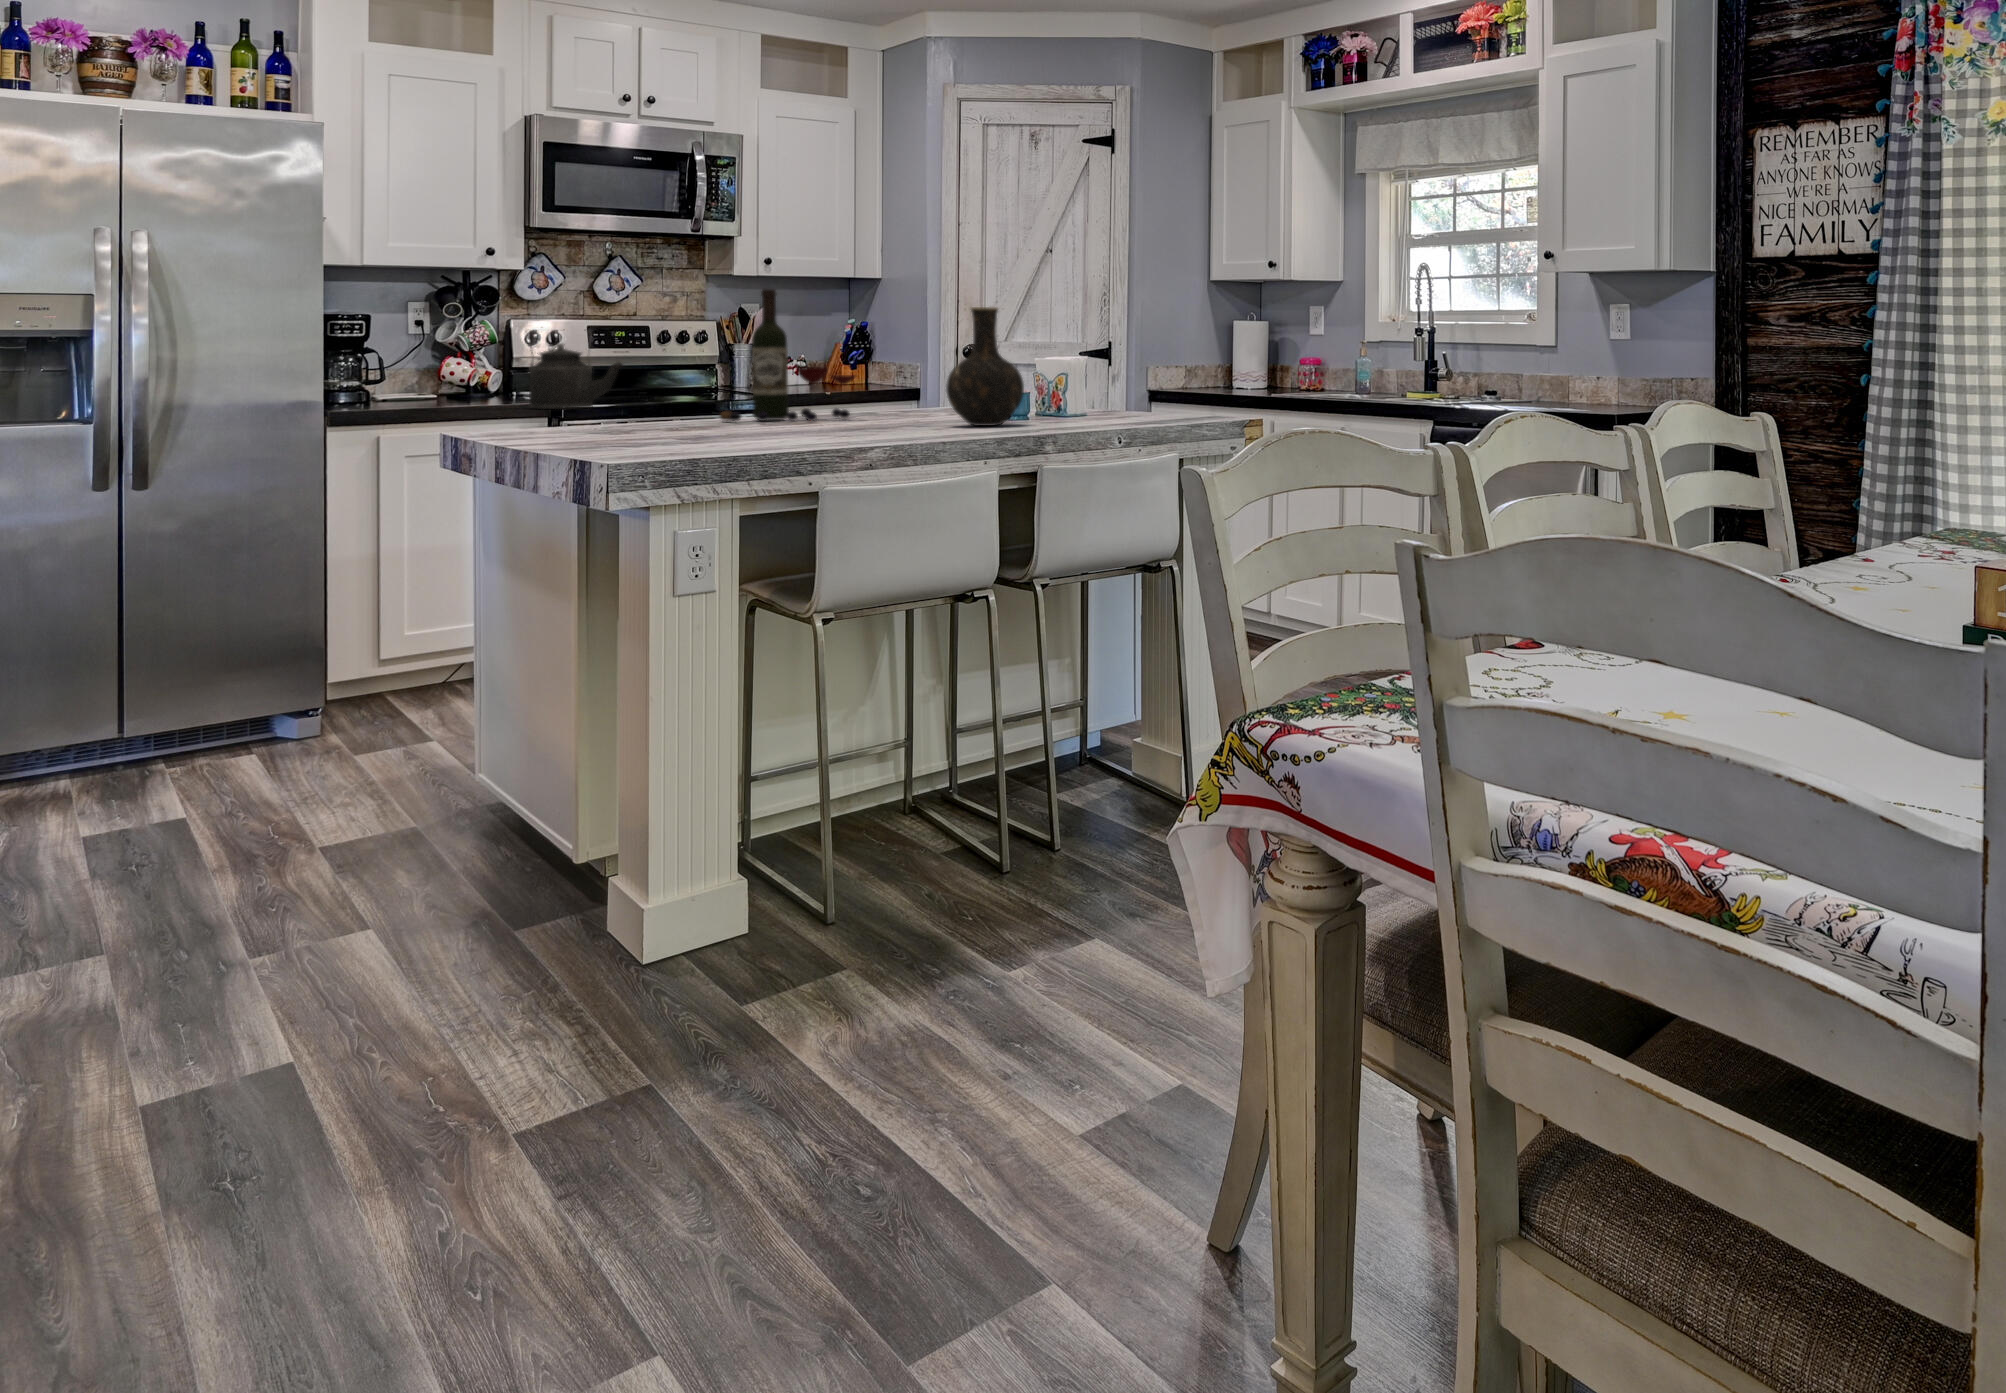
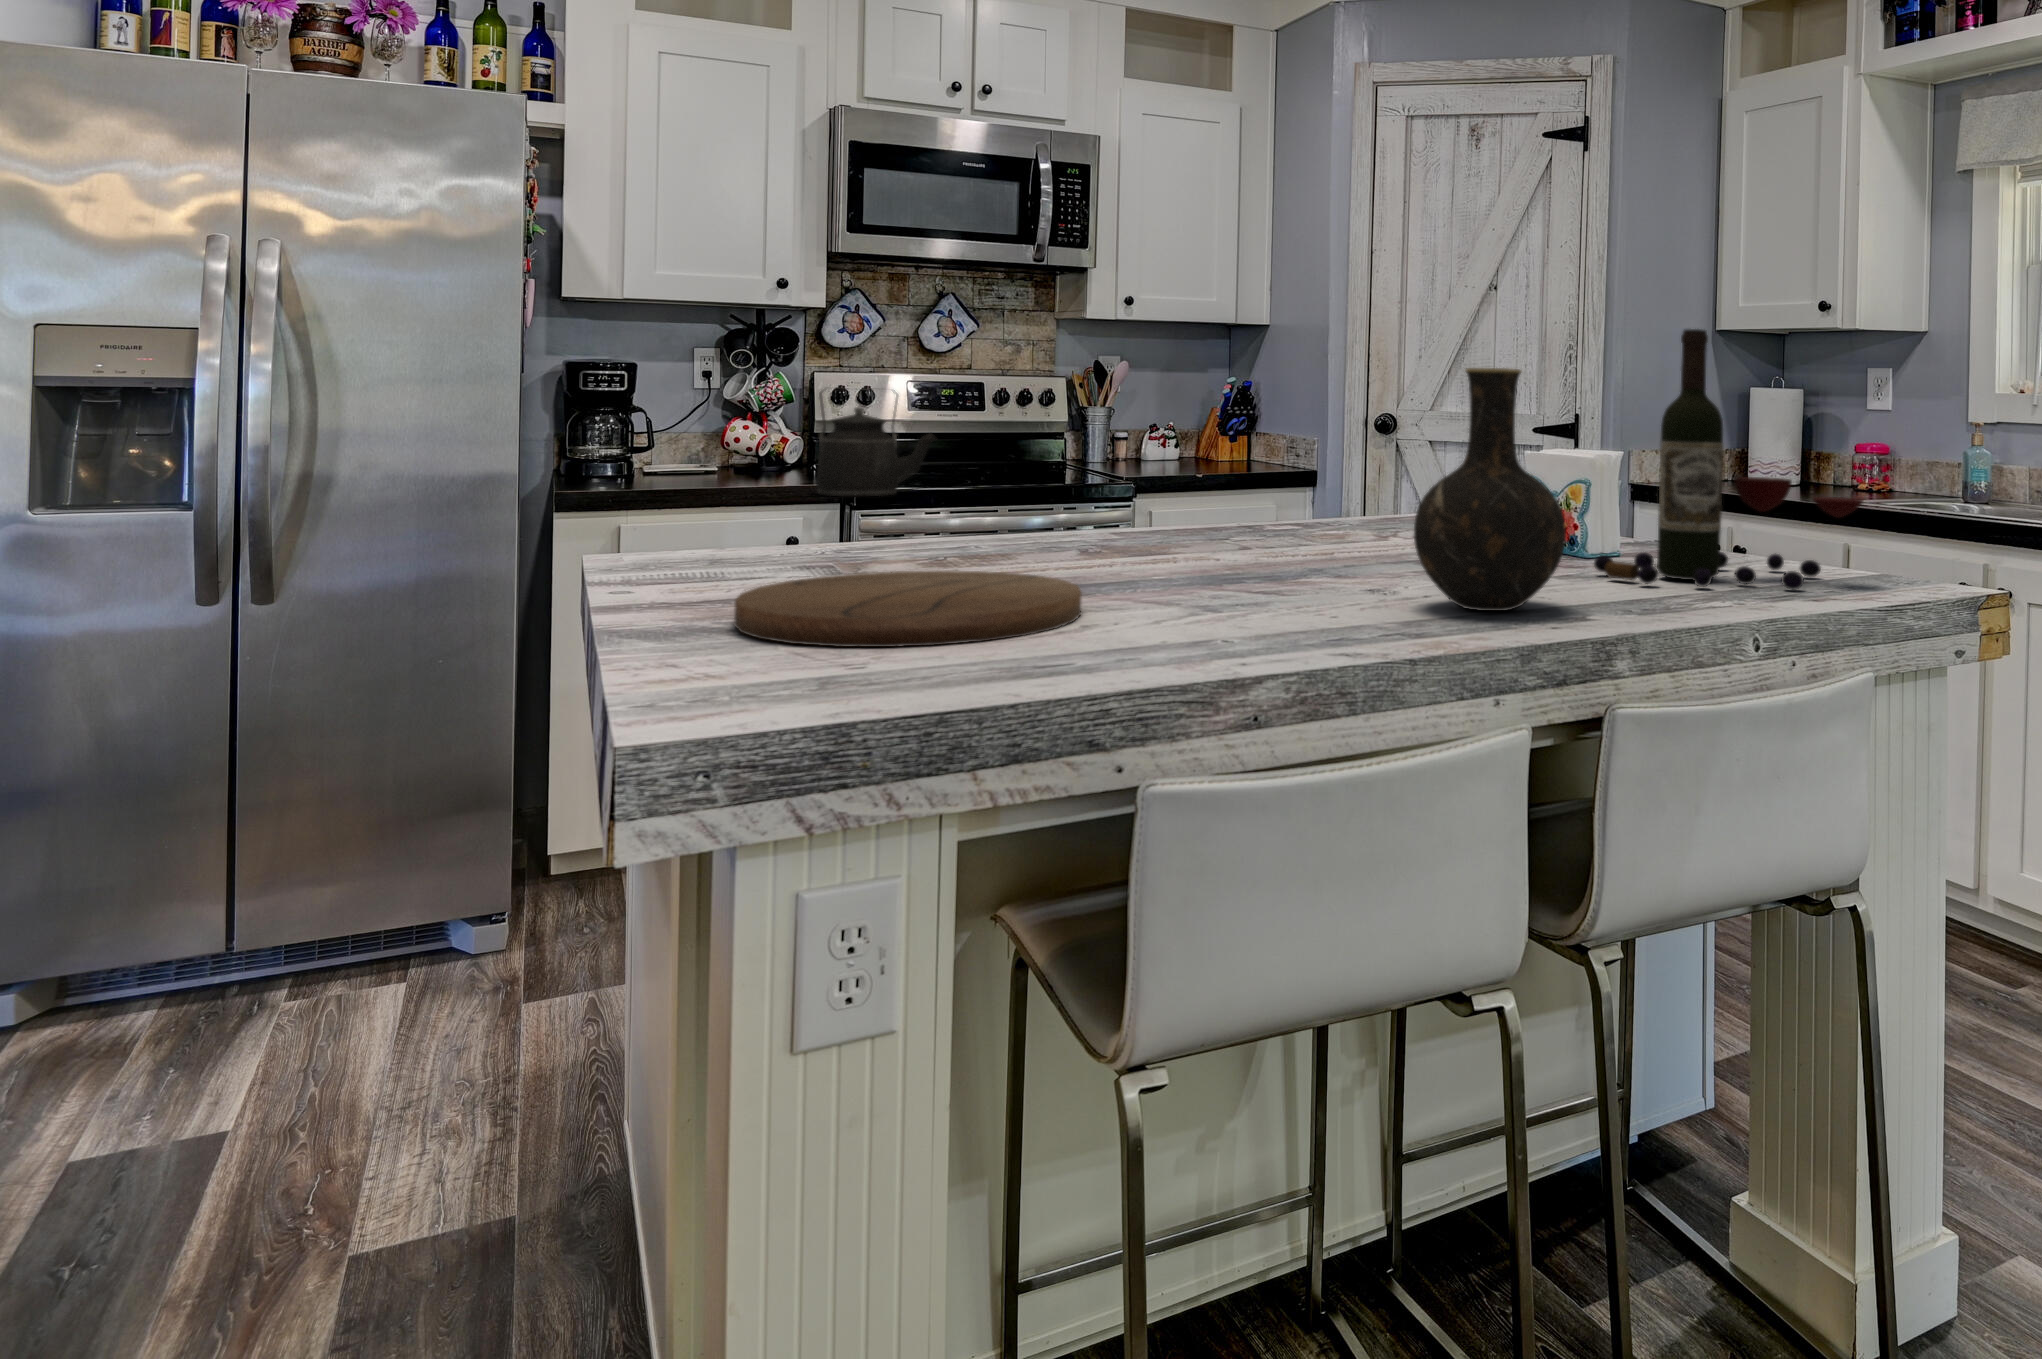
wine bottle: present [720,289,855,421] -> present [1594,329,1863,589]
cutting board: none [593,417,773,439] -> present [734,570,1082,647]

